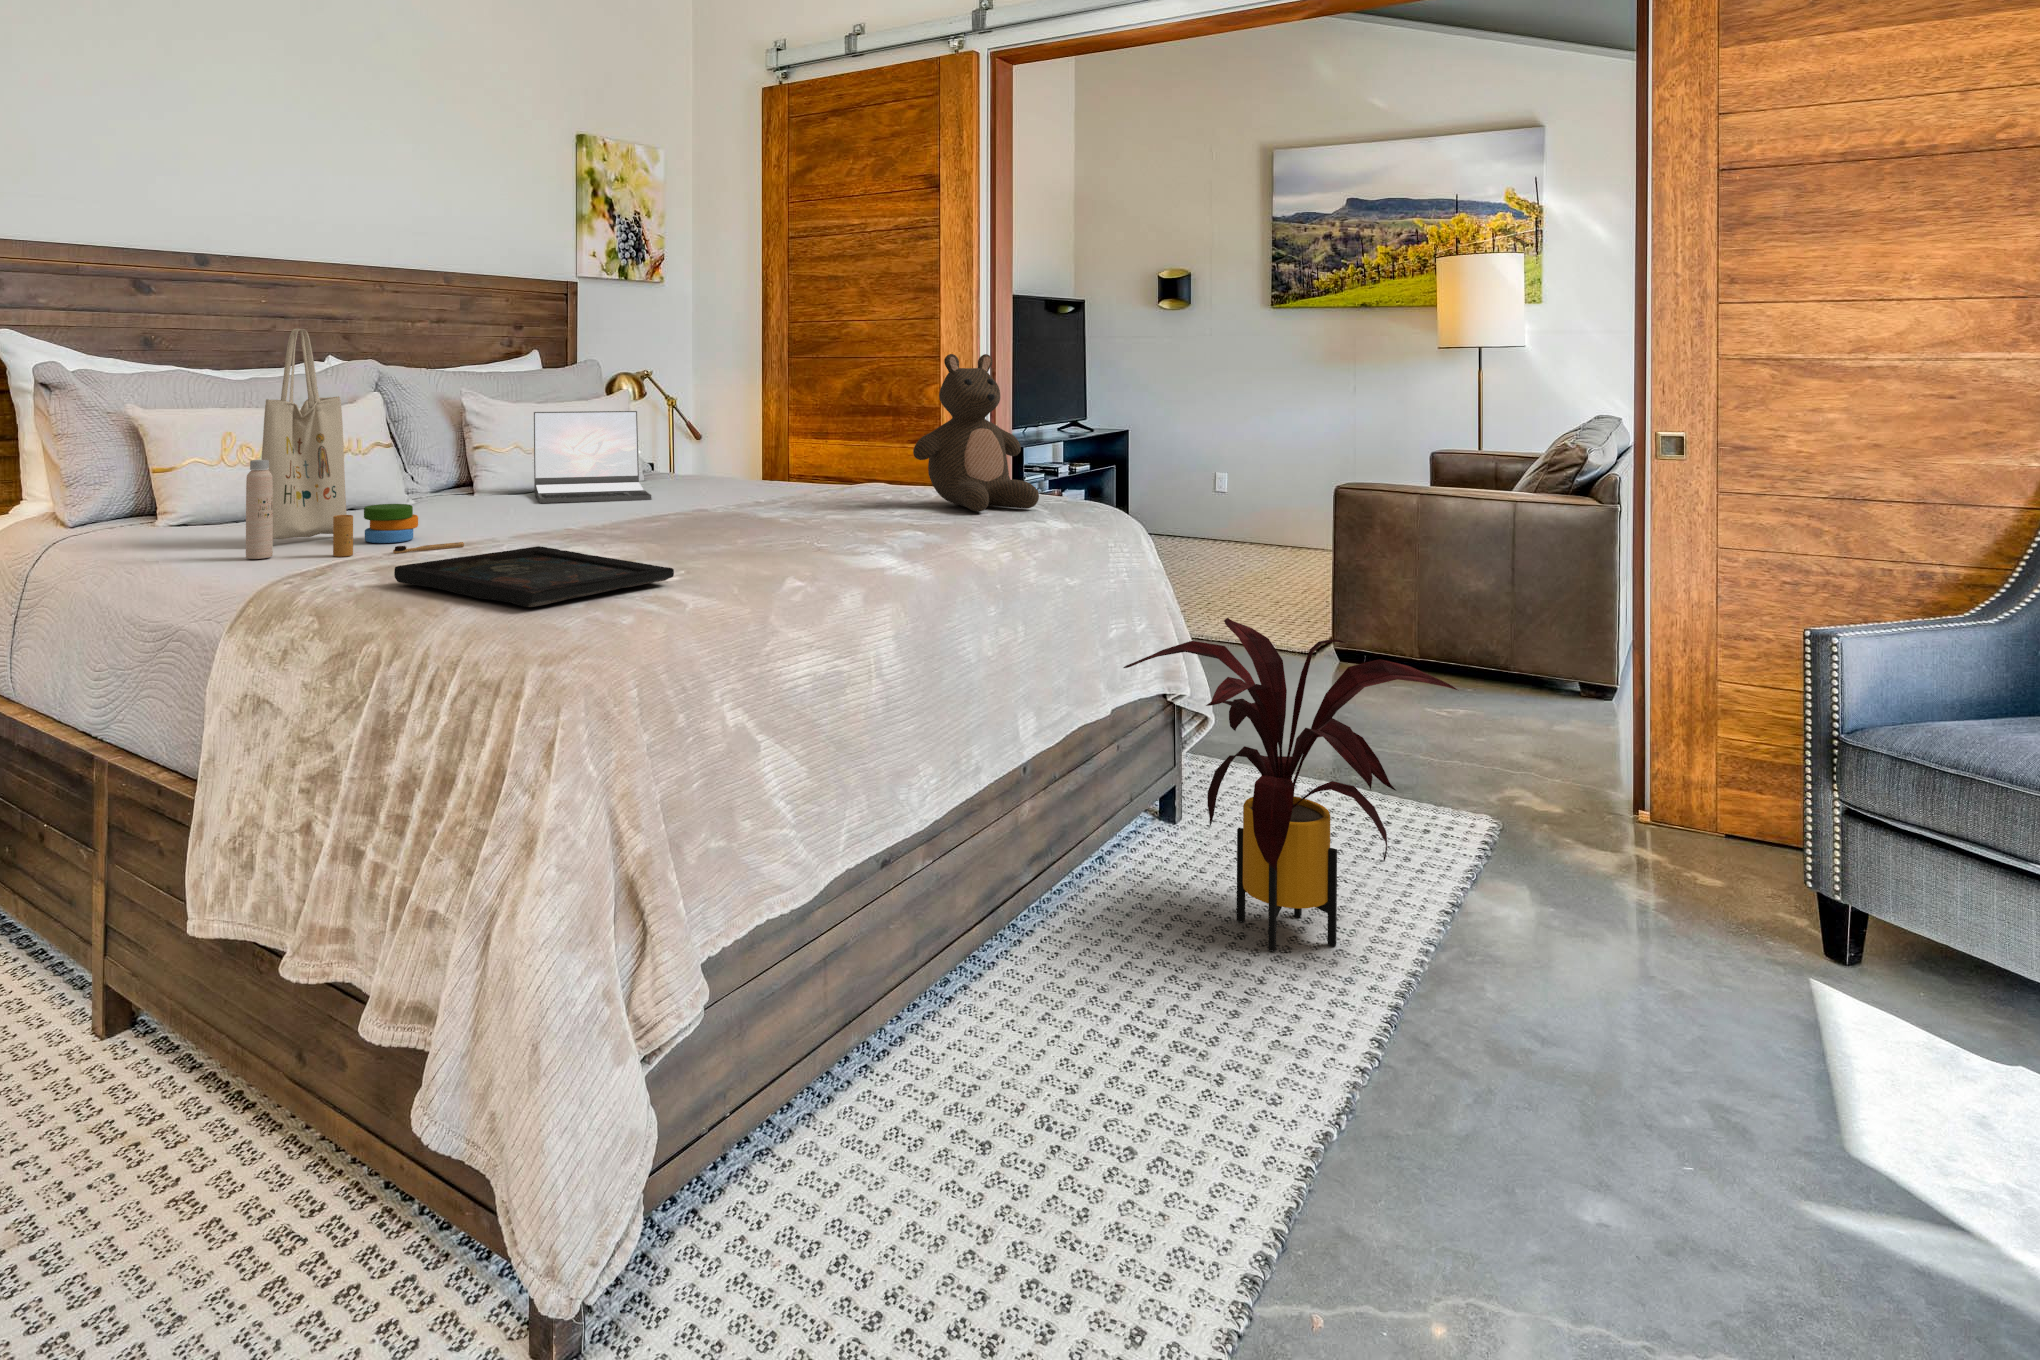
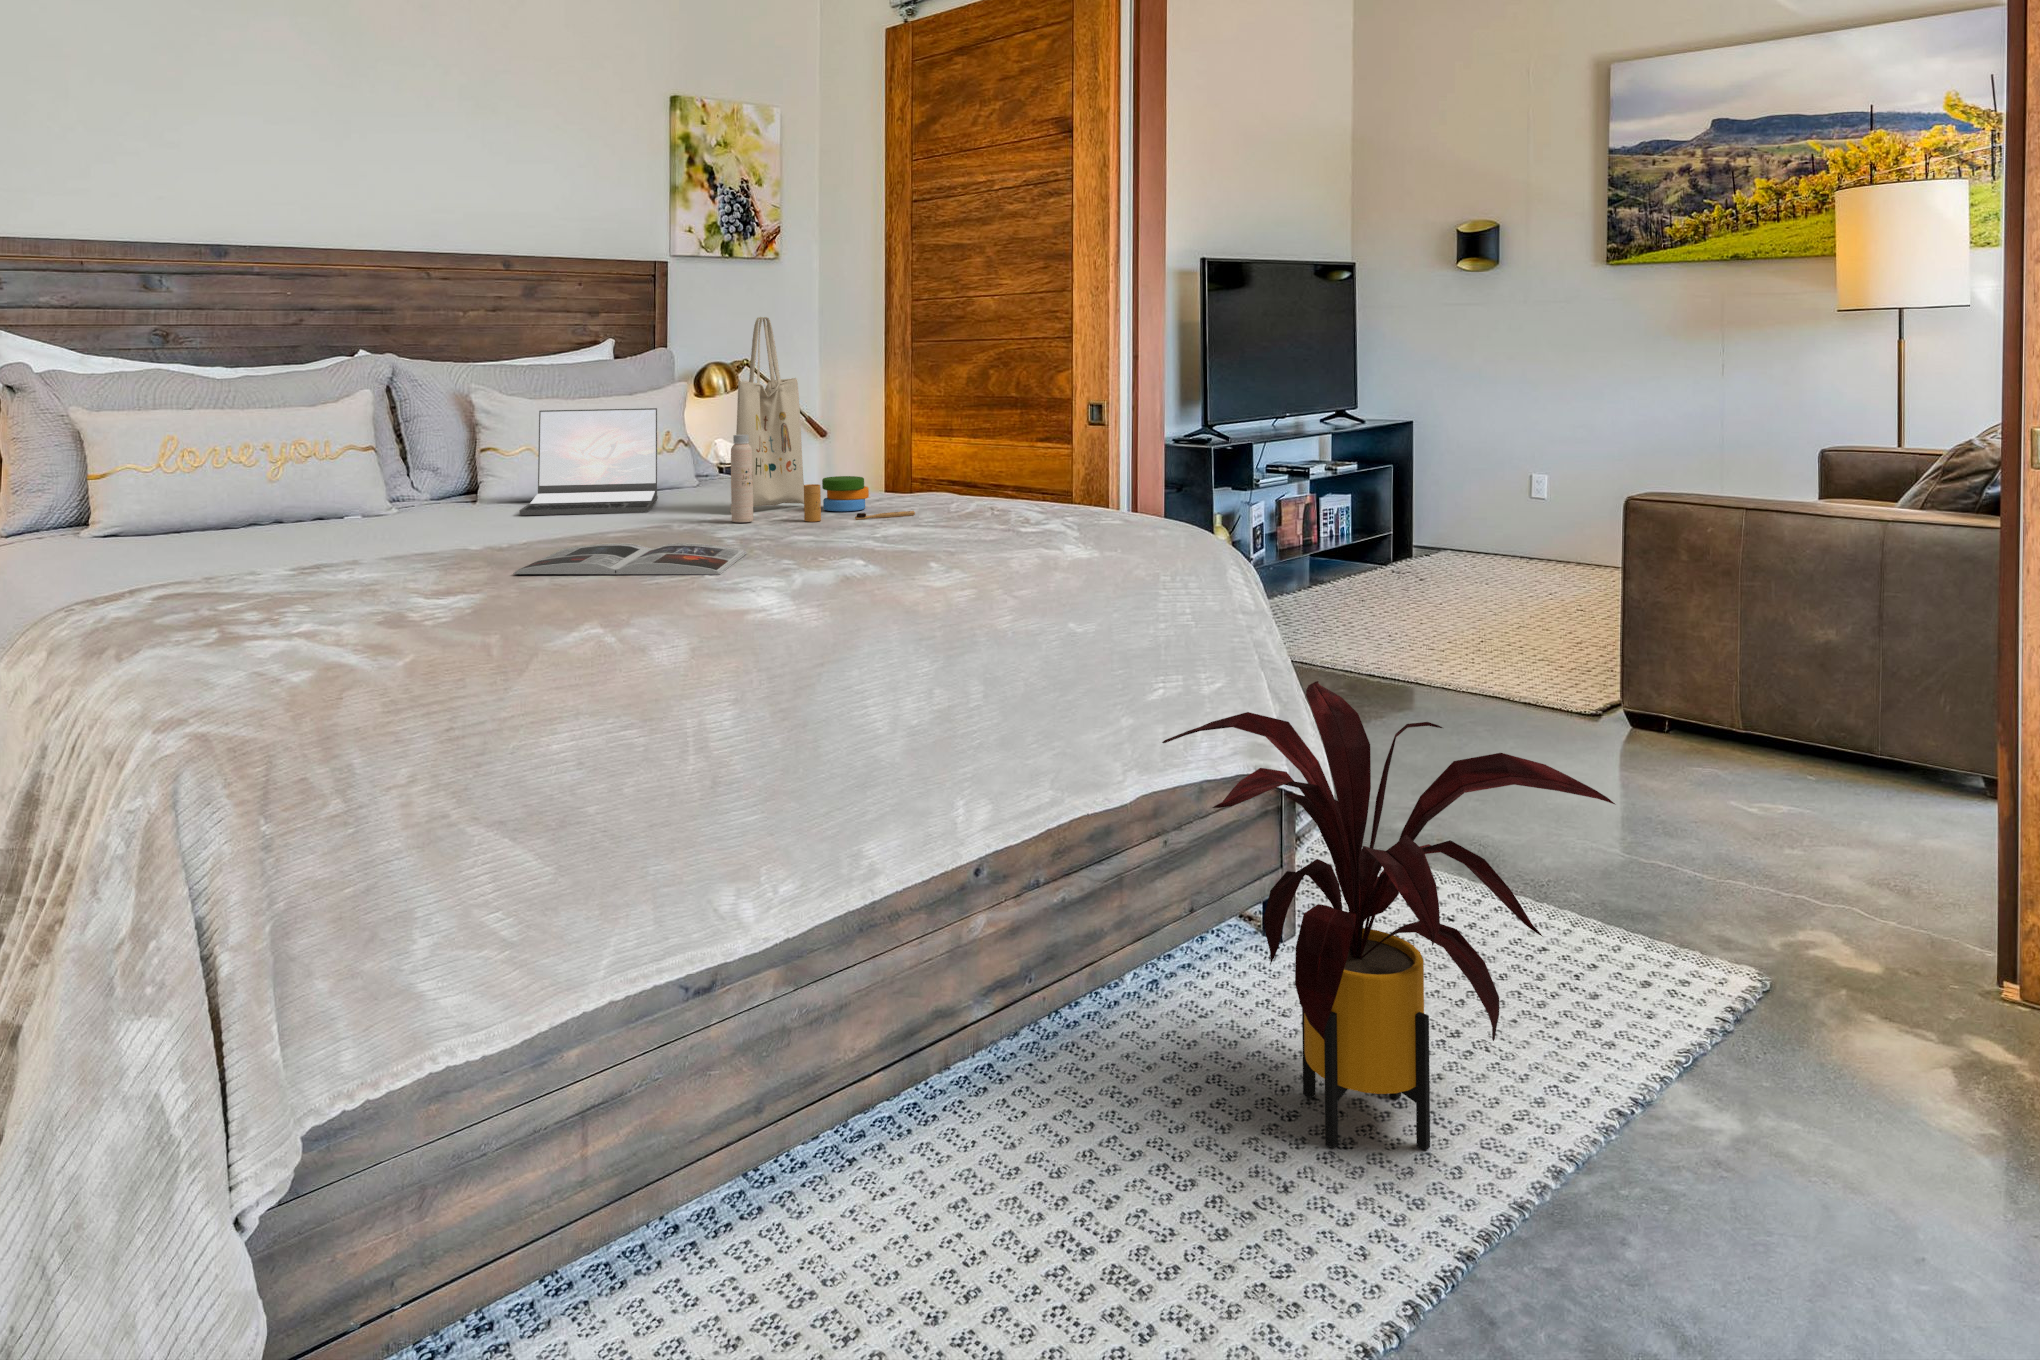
tote bag: present [246,328,464,559] -> present [730,317,915,522]
stuffed bear: present [913,354,1039,512] -> none [918,334,1072,534]
magazine: none [649,520,823,545] -> present [513,543,747,575]
tray: present [394,546,674,607] -> none [137,576,424,659]

